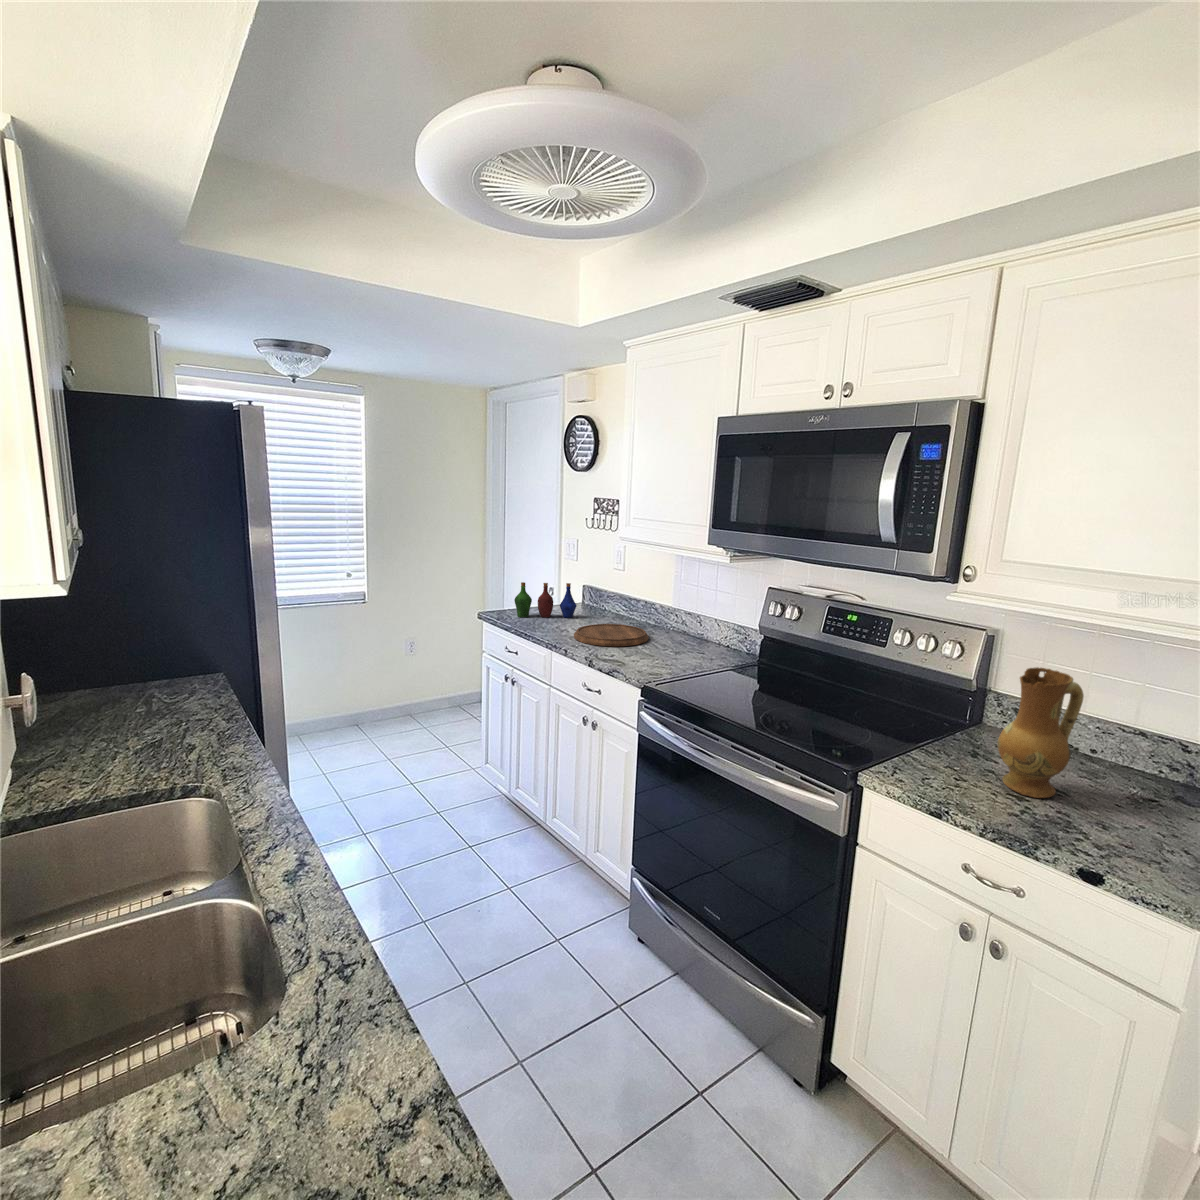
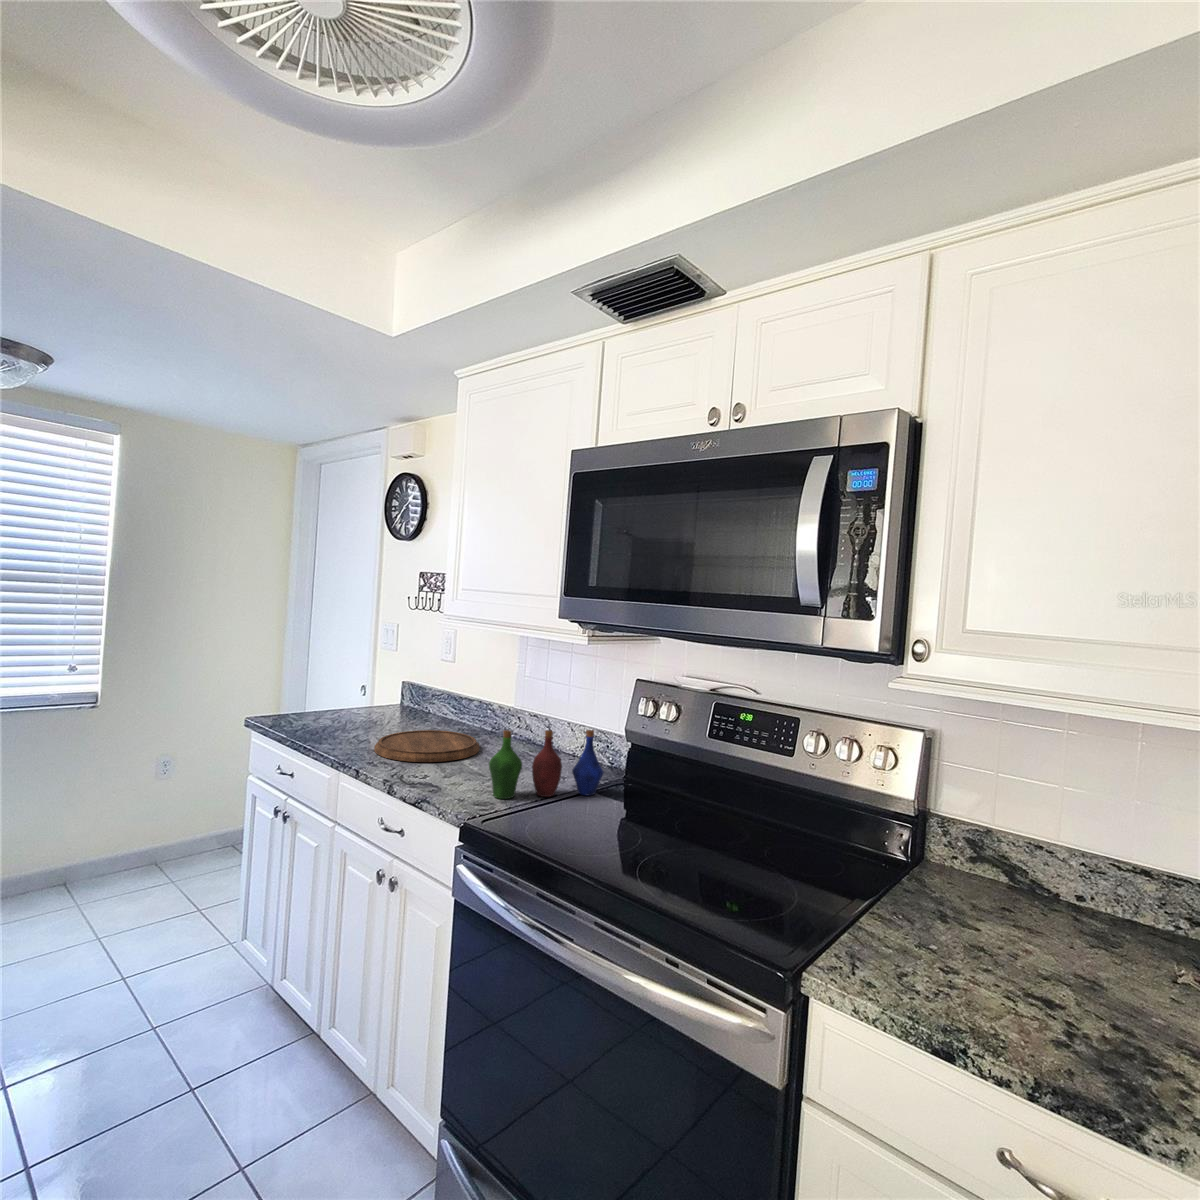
bottle: present [514,582,577,618] -> present [489,730,604,799]
ceramic jug: present [998,667,1084,798] -> none [996,787,1110,1000]

